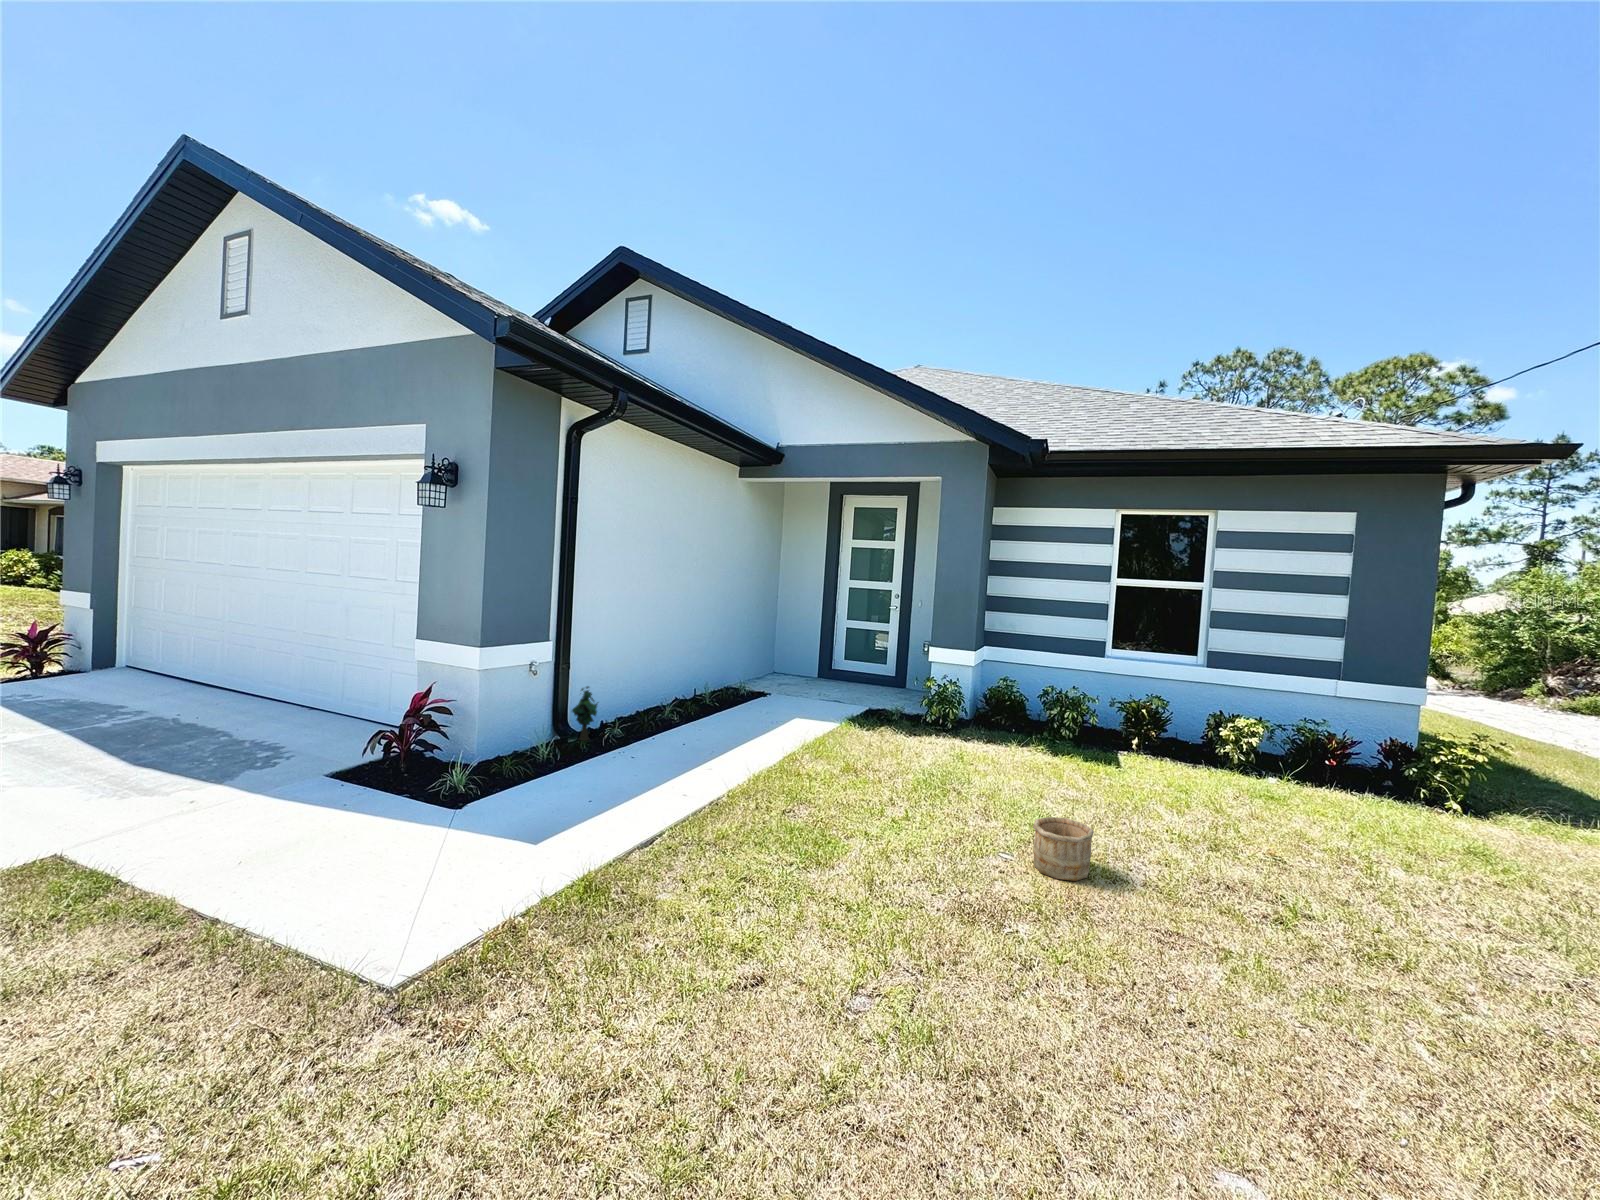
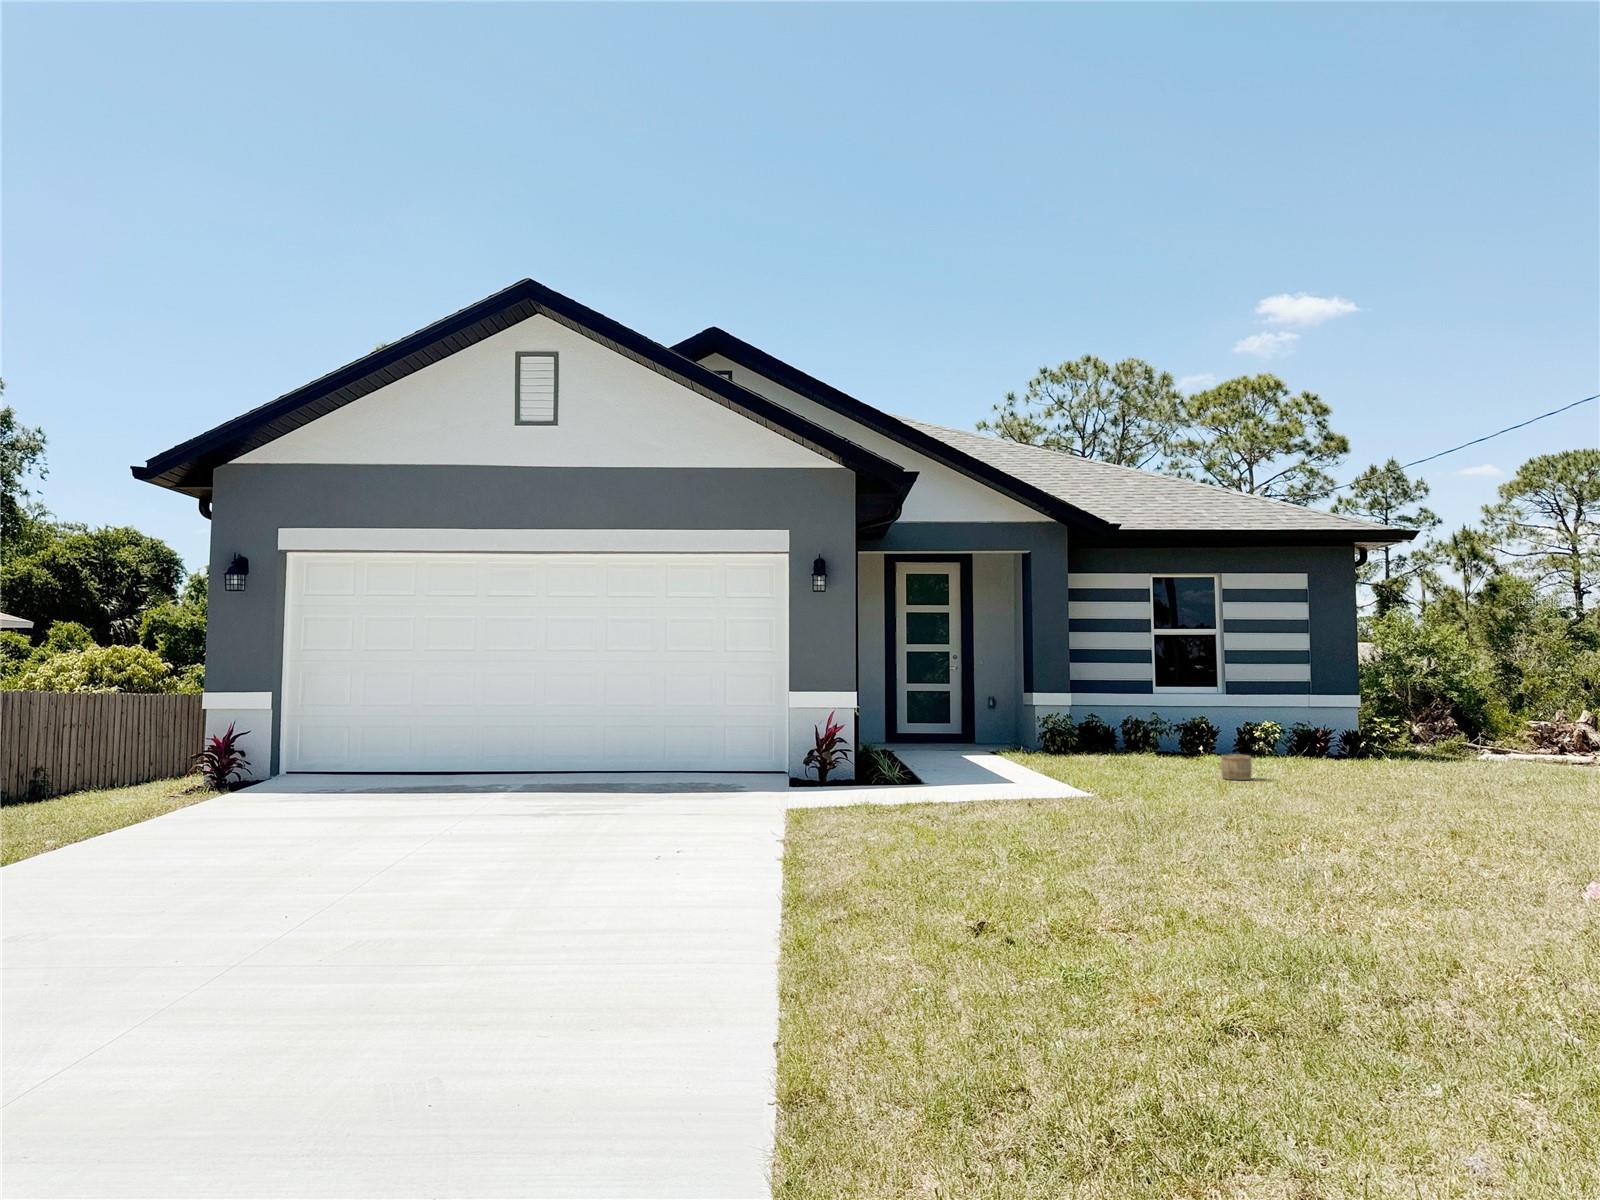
decorative plant: present [572,687,597,741] -> none [852,728,874,770]

